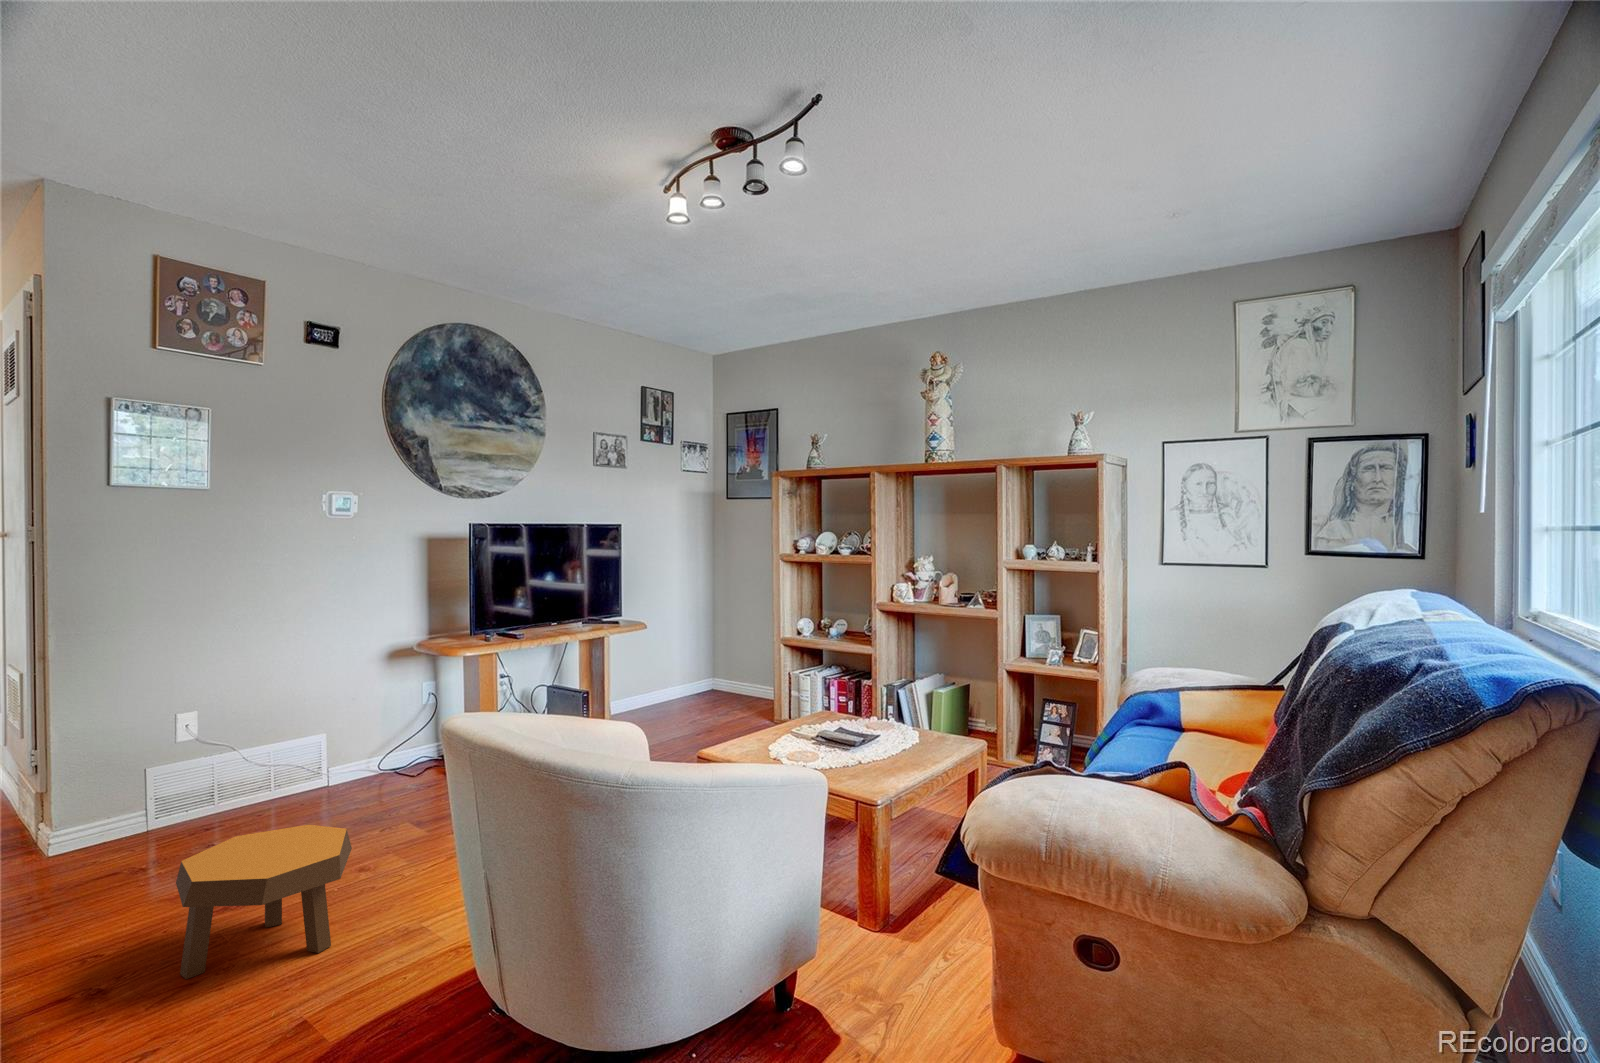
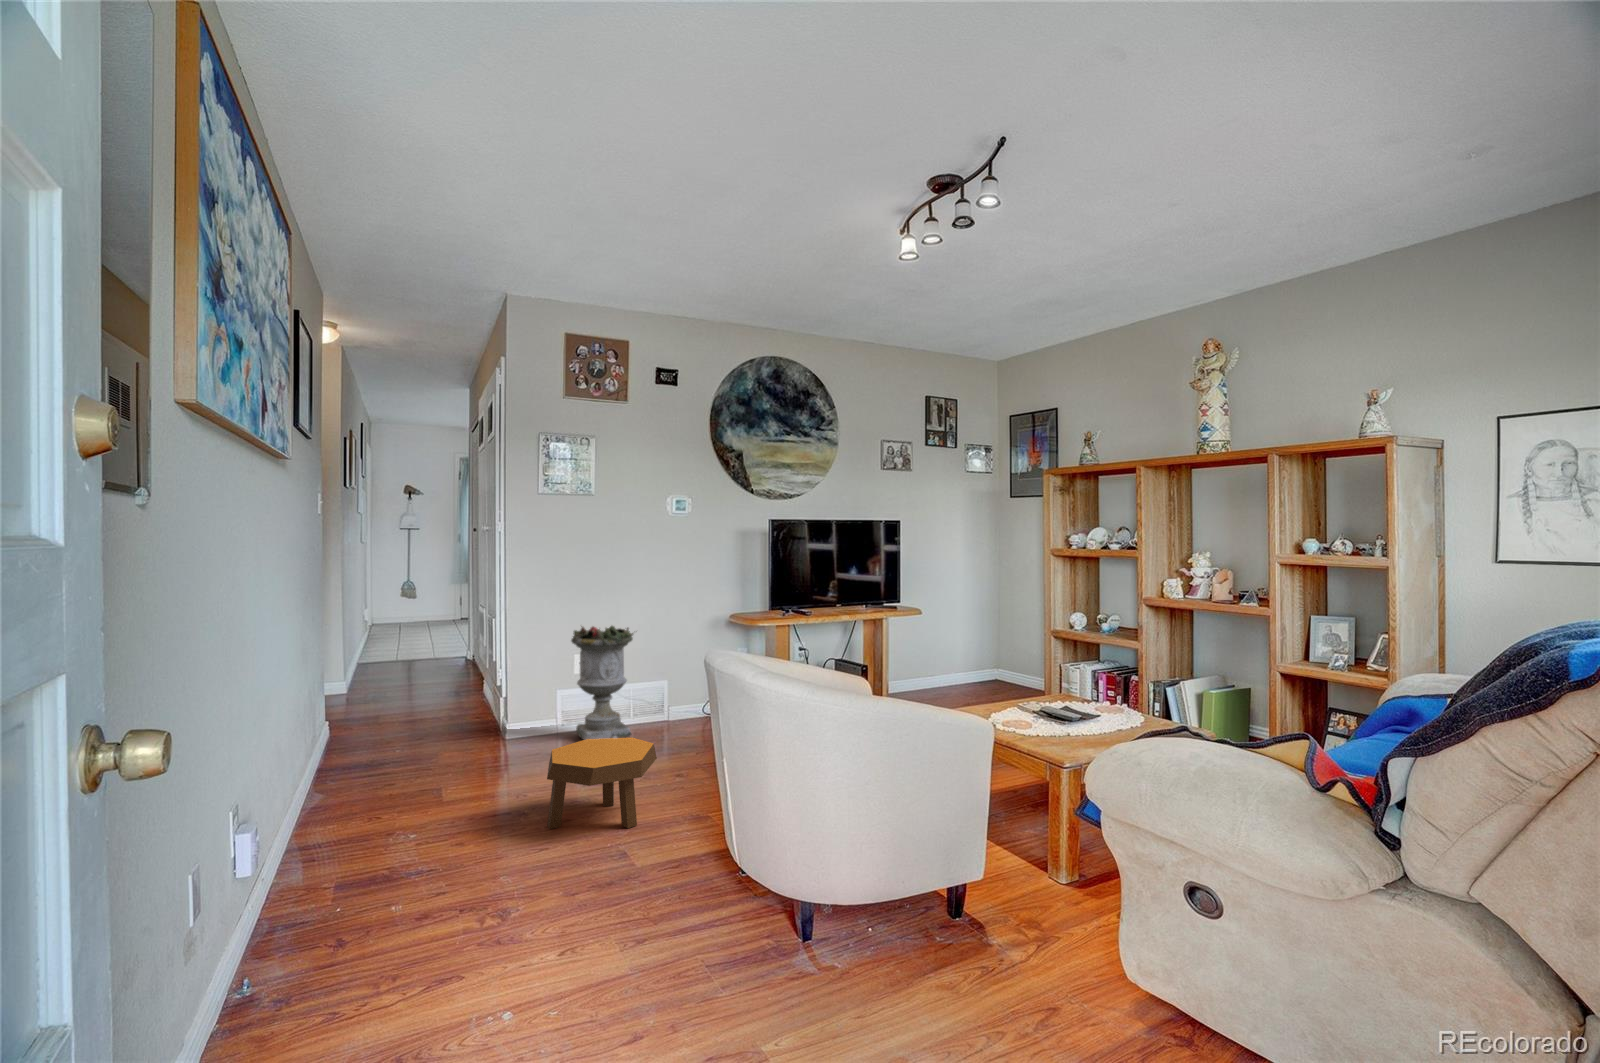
planter: none [174,670,284,839] -> present [571,626,633,740]

